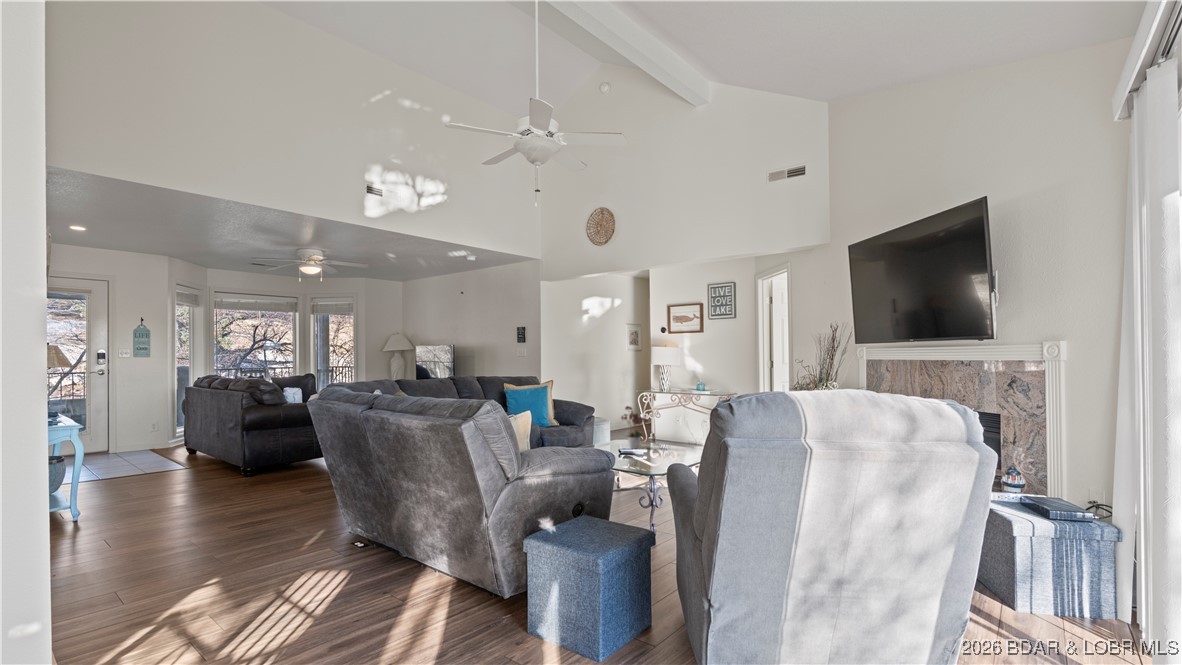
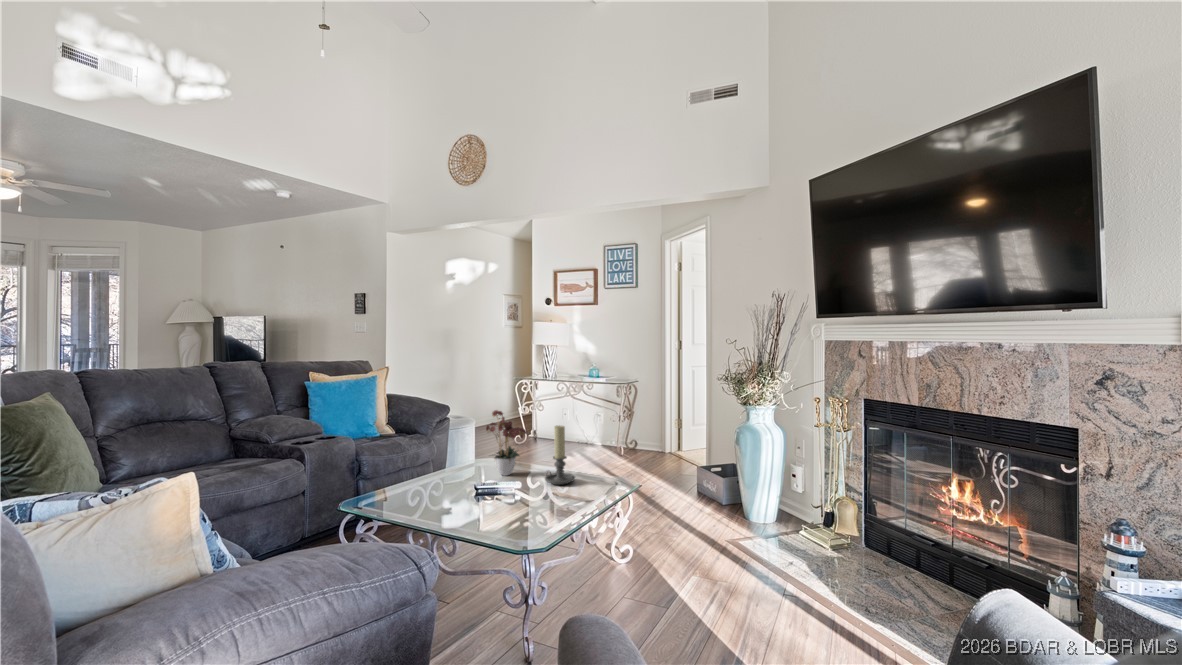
candle holder: none [660,415,680,453] -> present [545,426,575,485]

